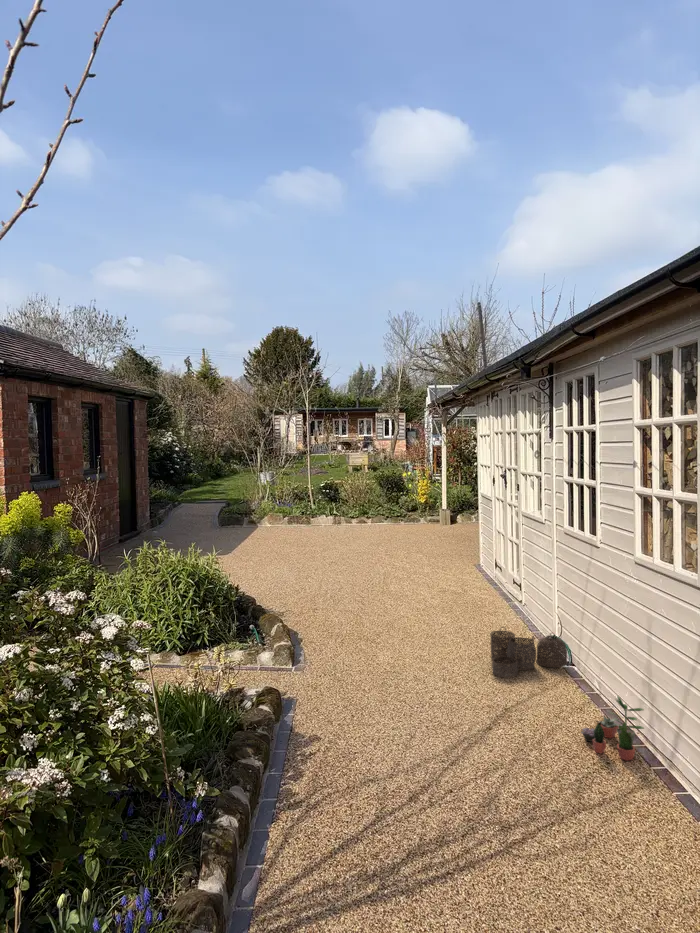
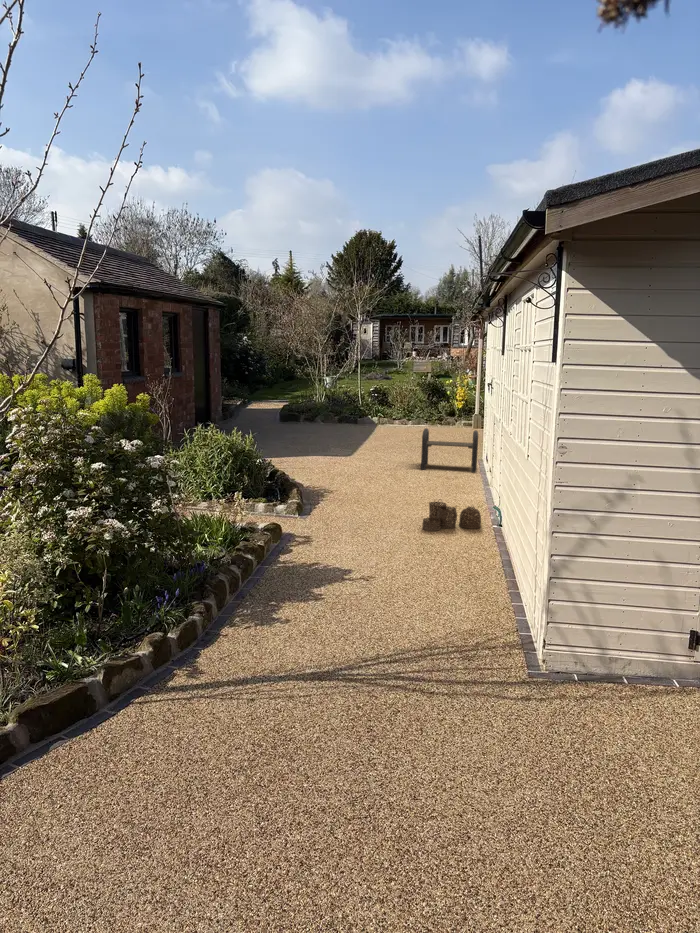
bench: none [420,526,491,579] -> present [421,428,478,473]
potted plant: present [581,696,644,761] -> none [448,536,485,574]

